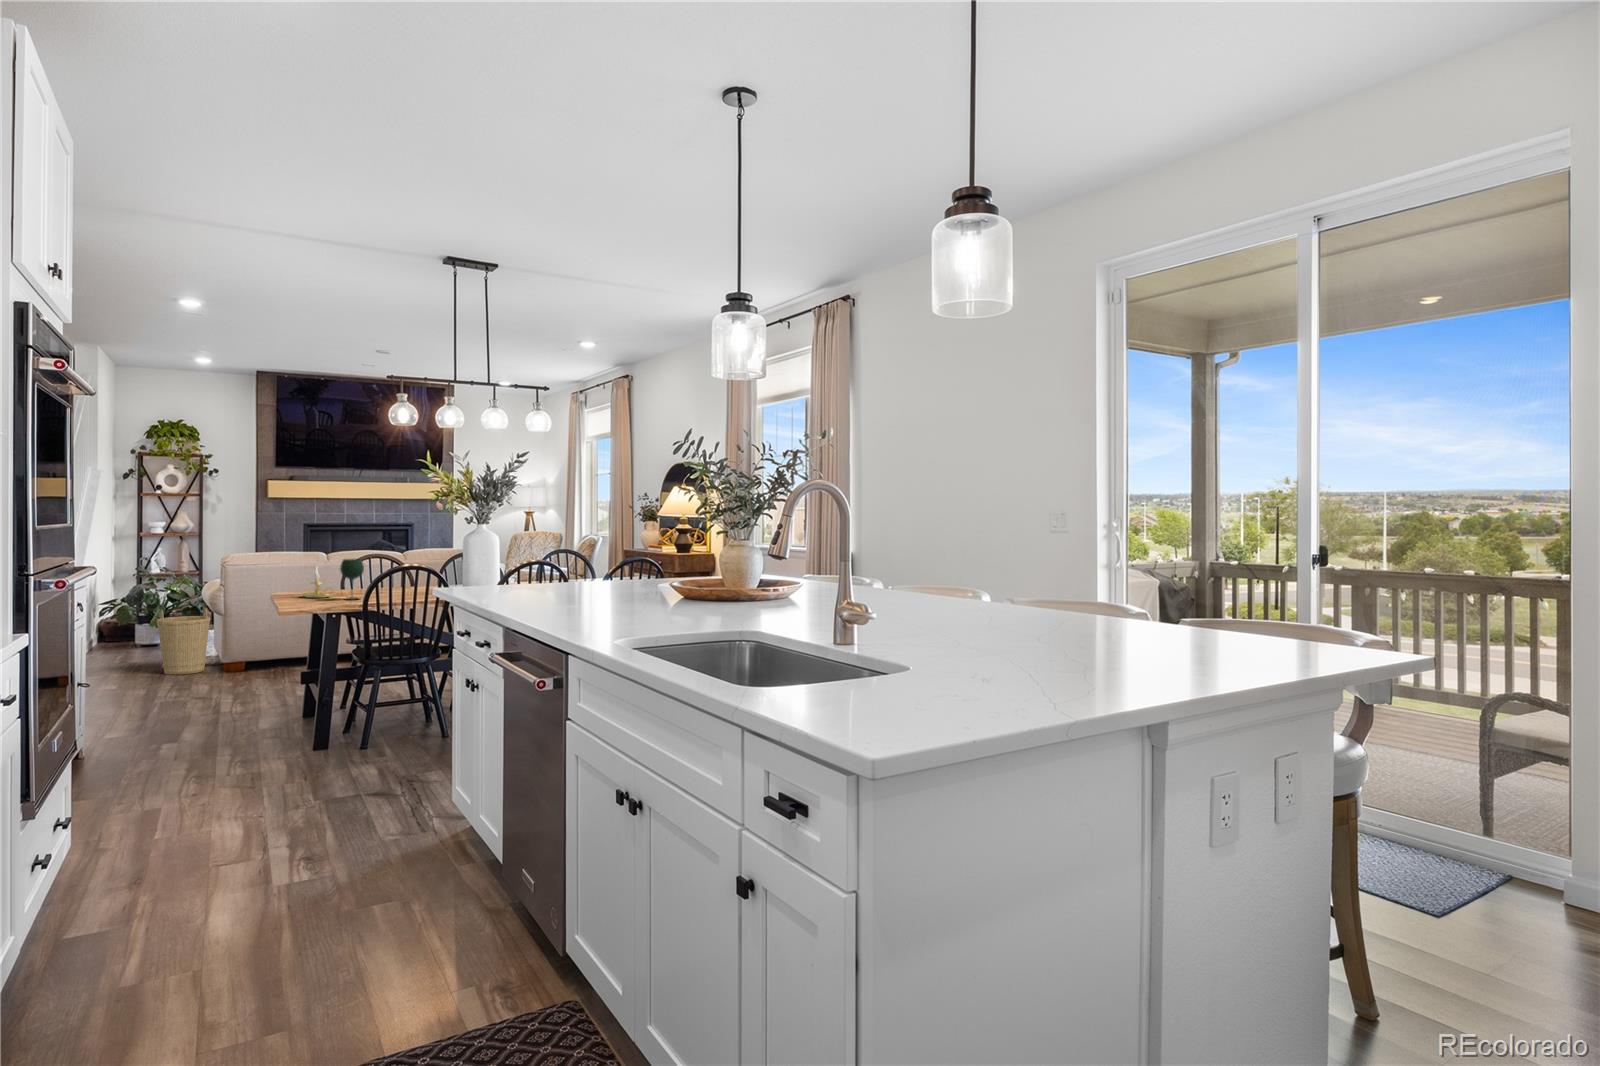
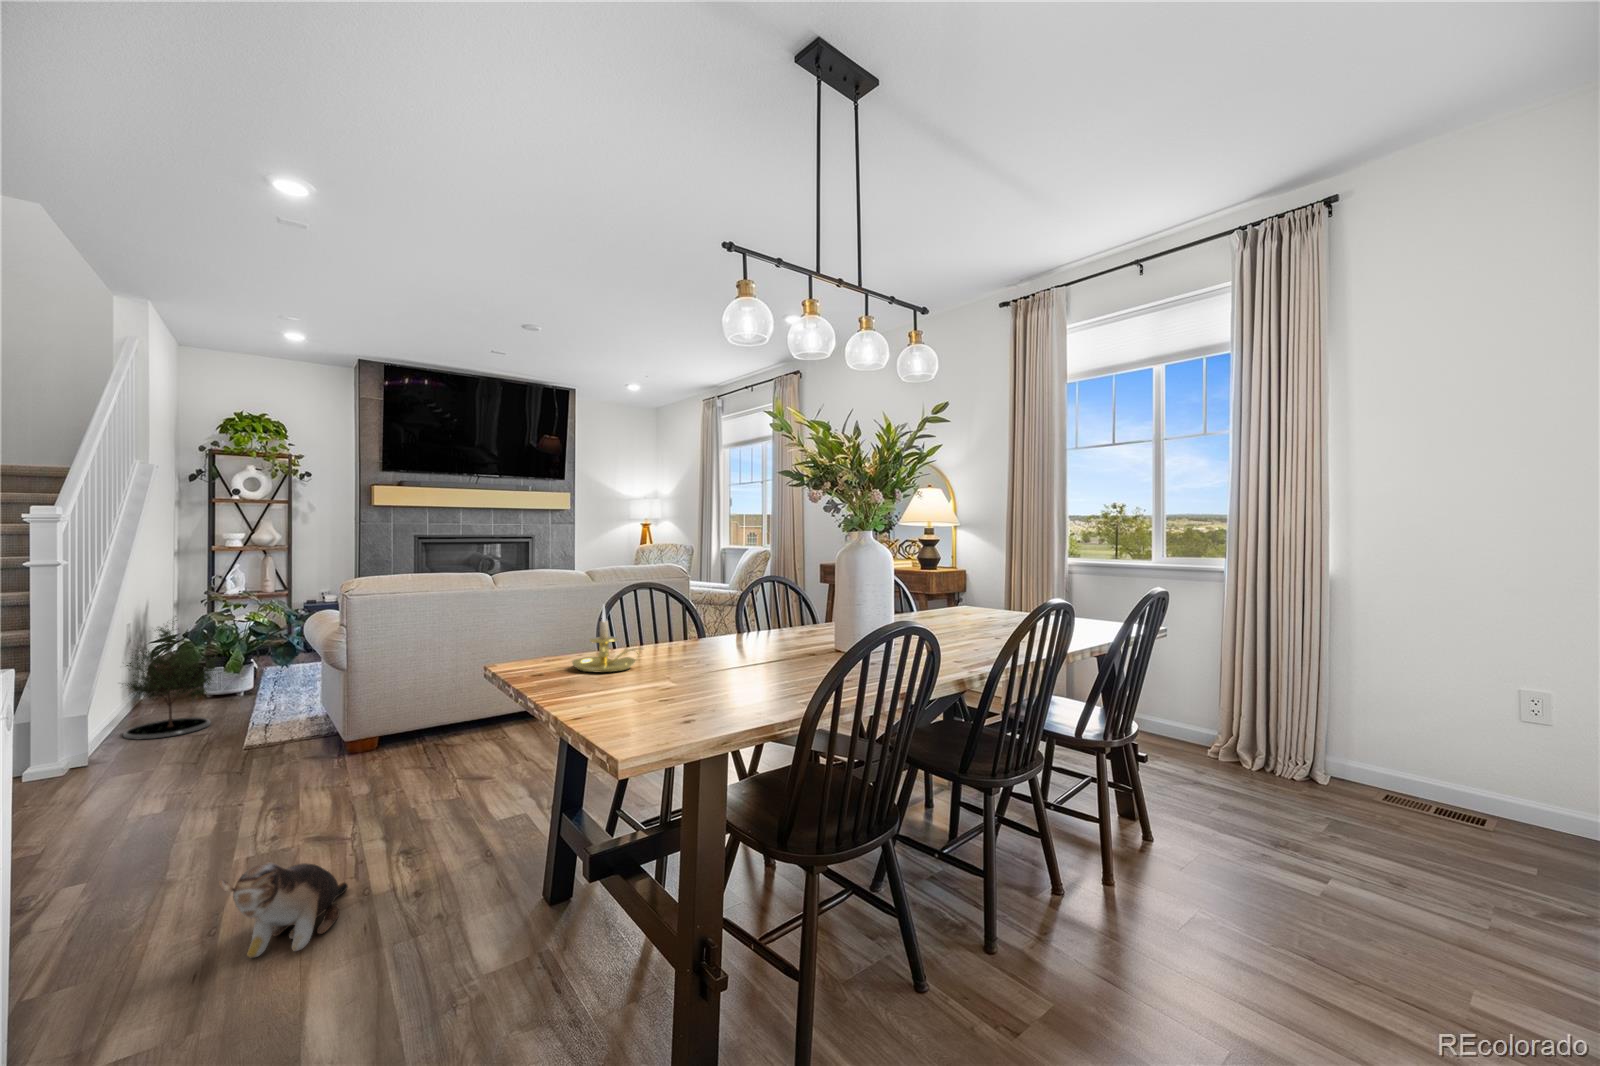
wine glass: present [340,559,364,600] -> none [669,589,714,677]
potted tree: none [84,580,149,662] -> present [123,616,220,739]
basket: present [157,608,210,675] -> none [237,656,326,767]
plush toy: none [146,678,206,722] -> present [219,861,348,958]

